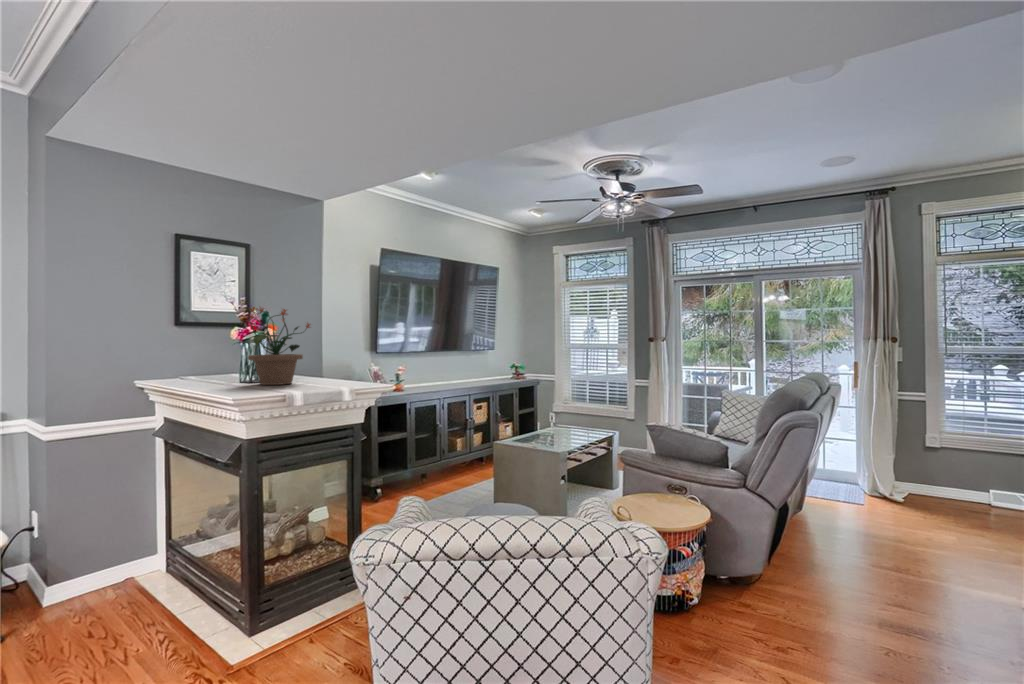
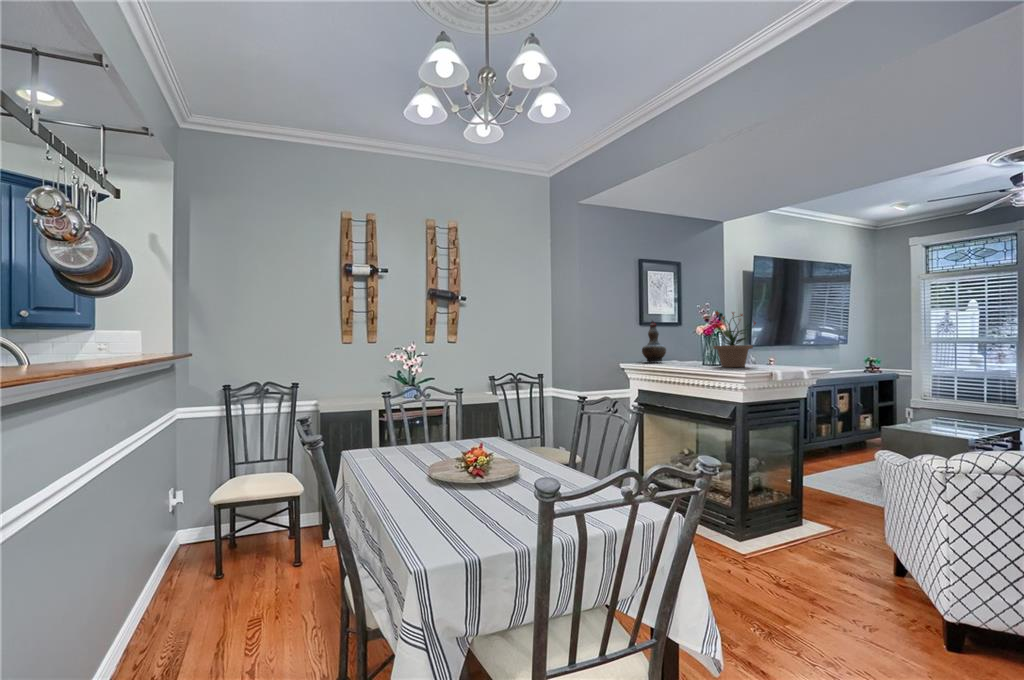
decorative vase: none [182,316,220,376] -> present [642,320,666,362]

